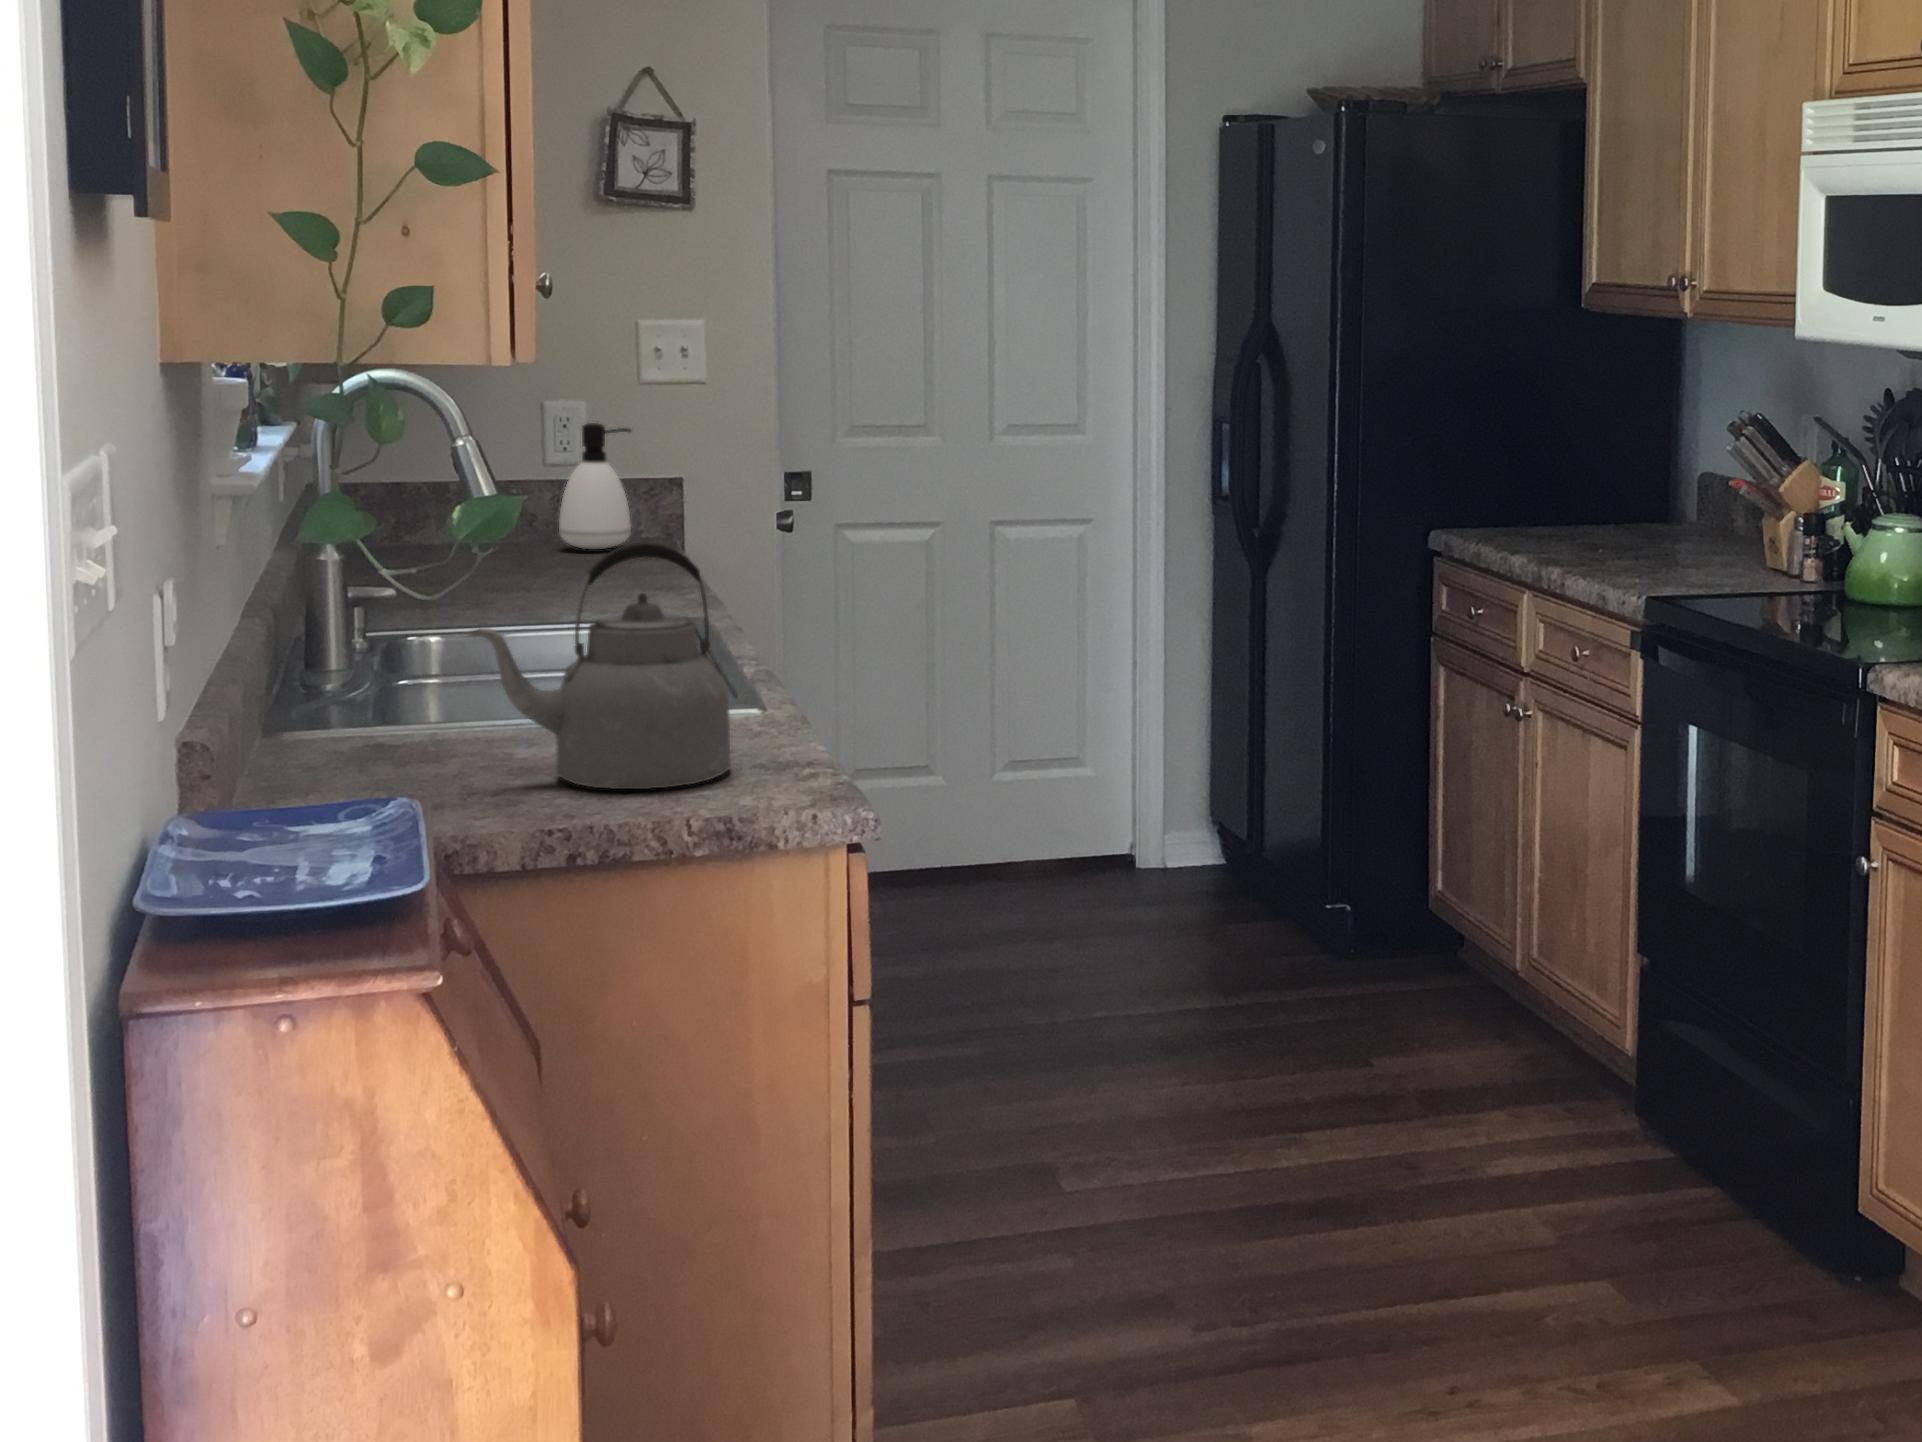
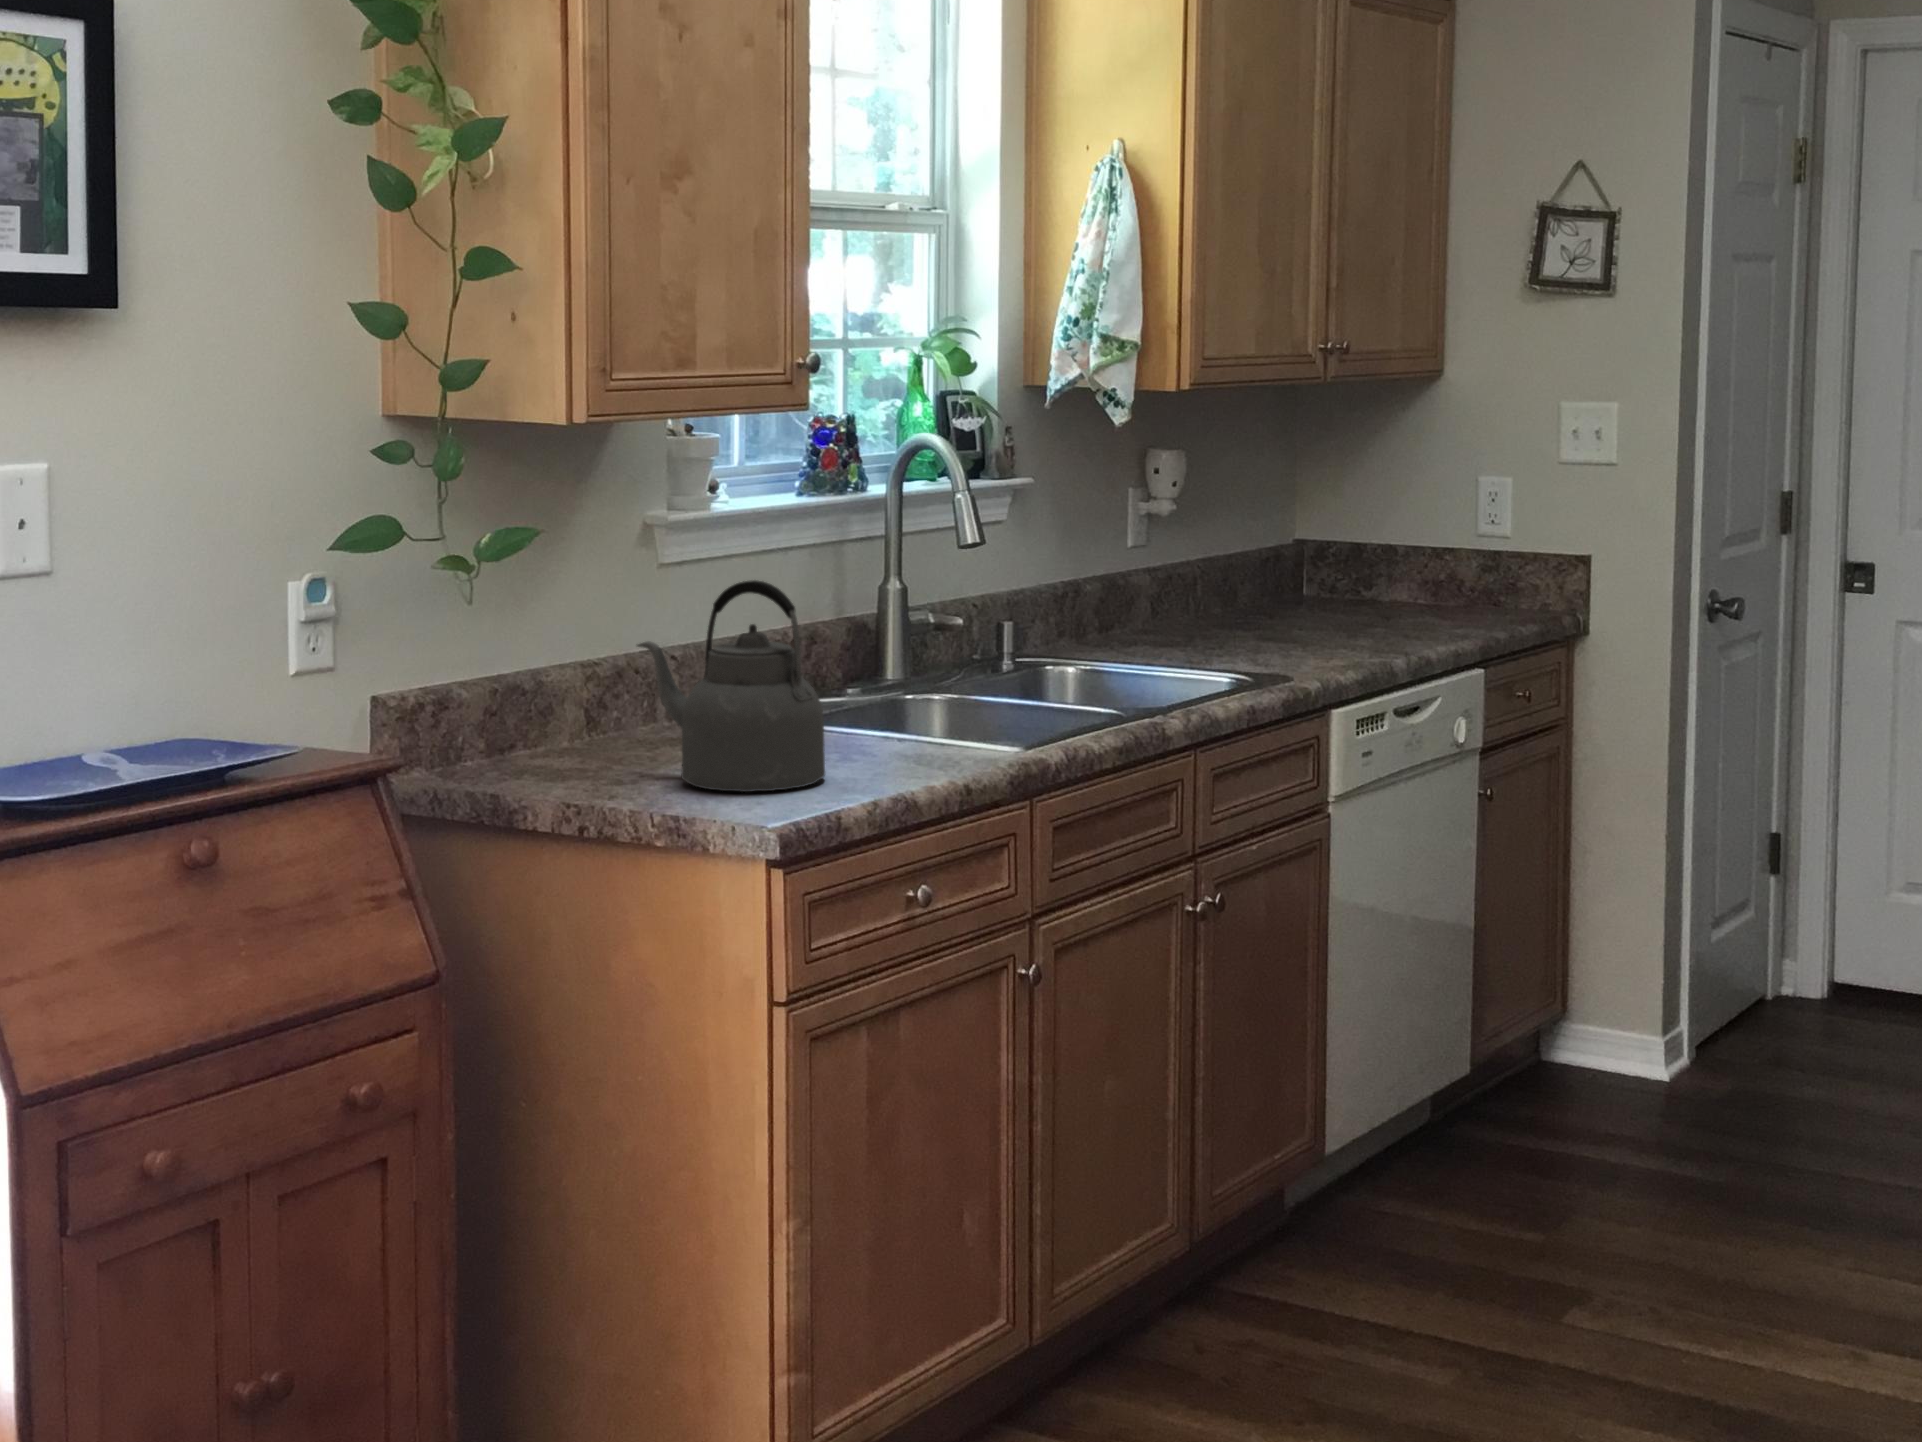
soap dispenser: present [559,423,631,549] -> none [1416,502,1485,623]

